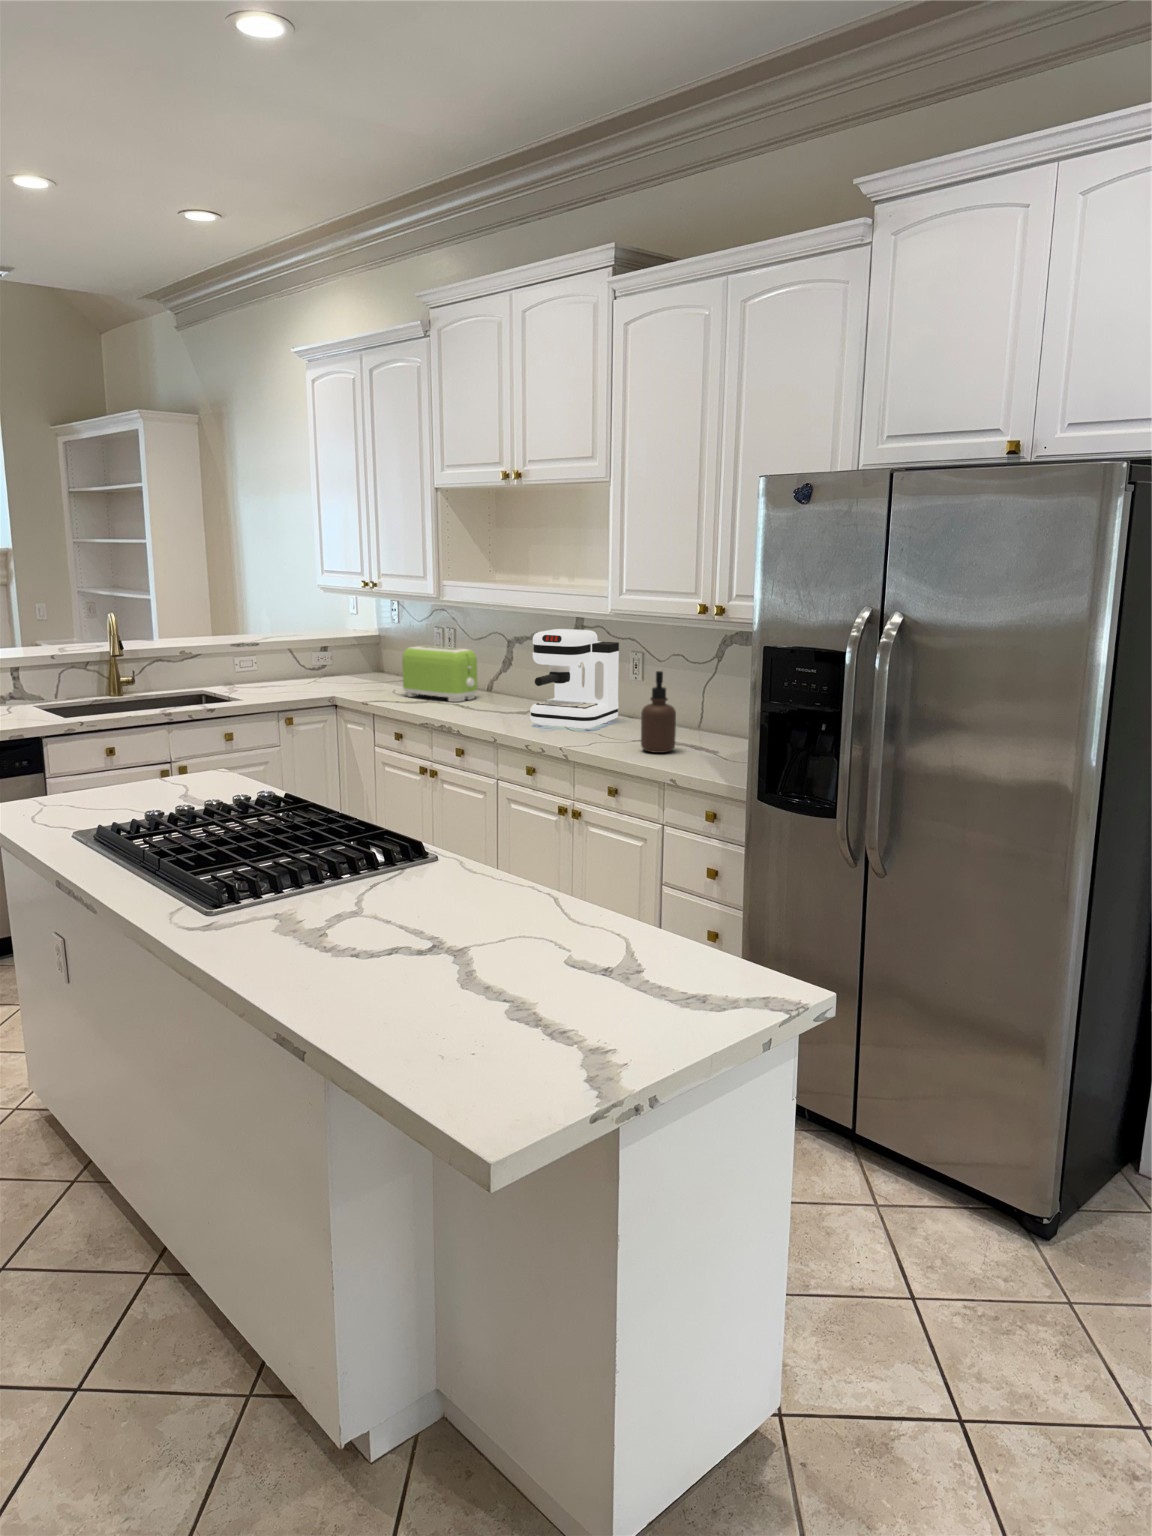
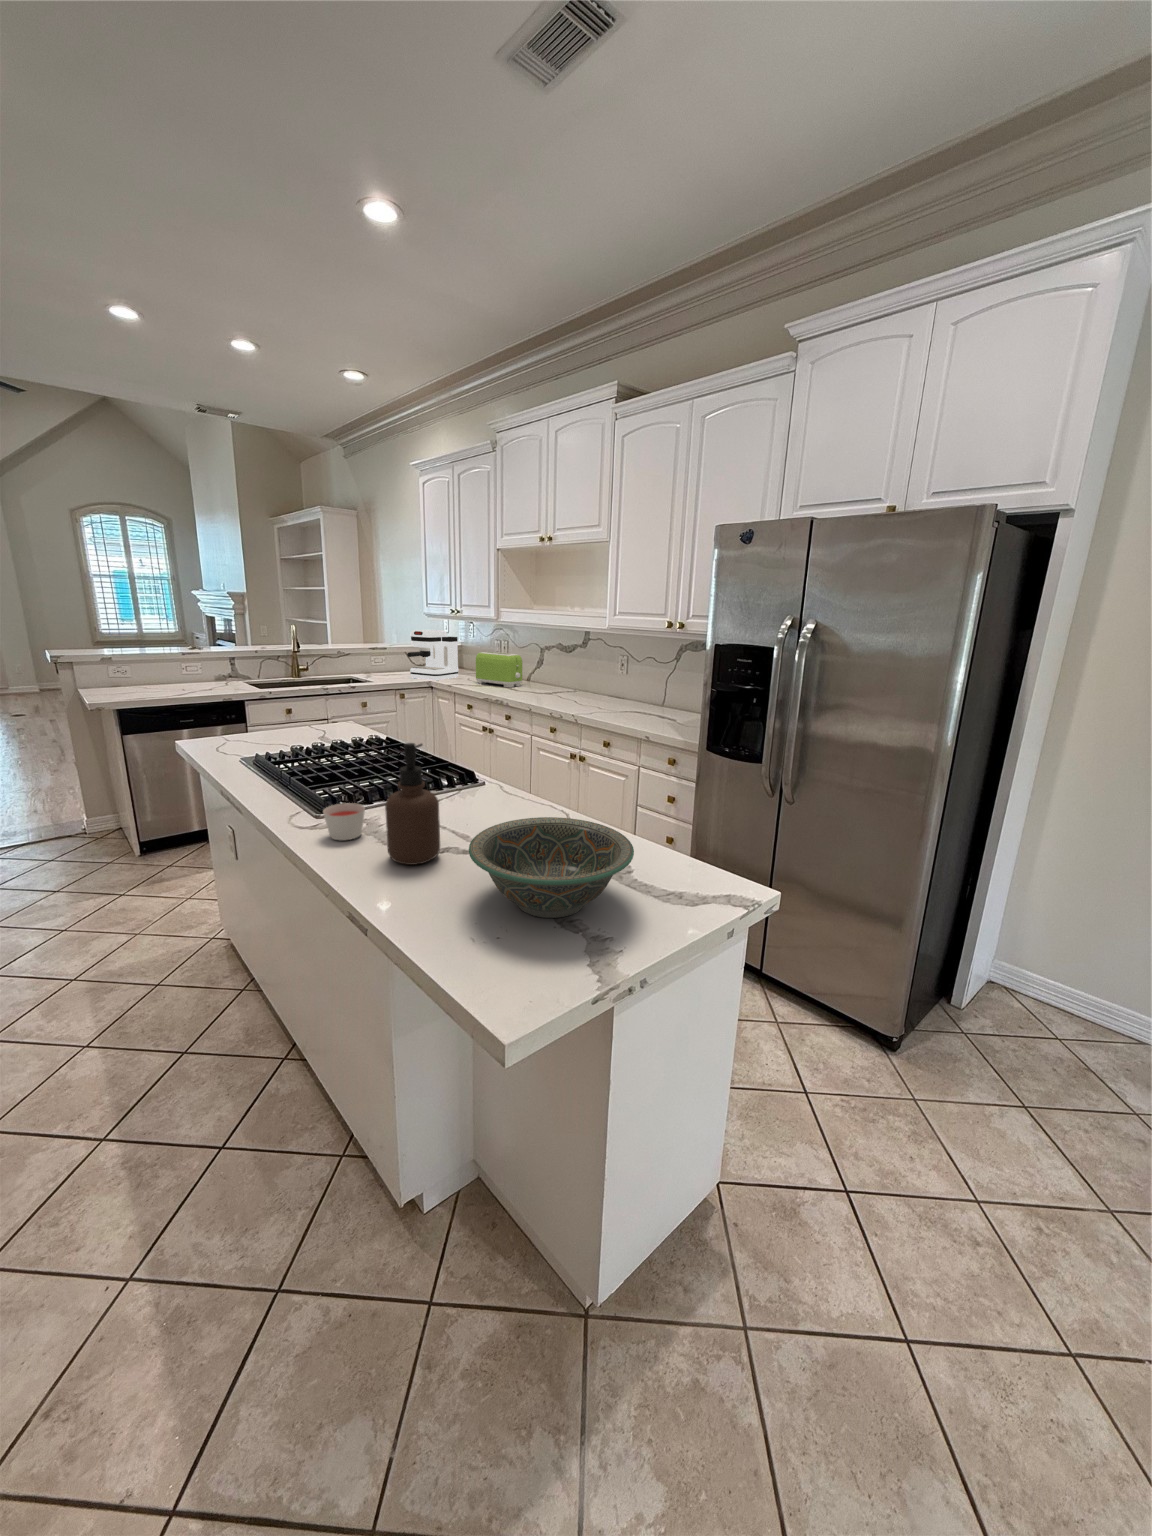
coffee maker: present [530,629,619,730] -> present [407,630,458,681]
soap dispenser: present [641,671,676,753] -> present [385,743,440,865]
candle: none [226,892,281,942] -> present [323,803,365,840]
decorative bowl: none [432,903,640,1029] -> present [469,817,634,918]

